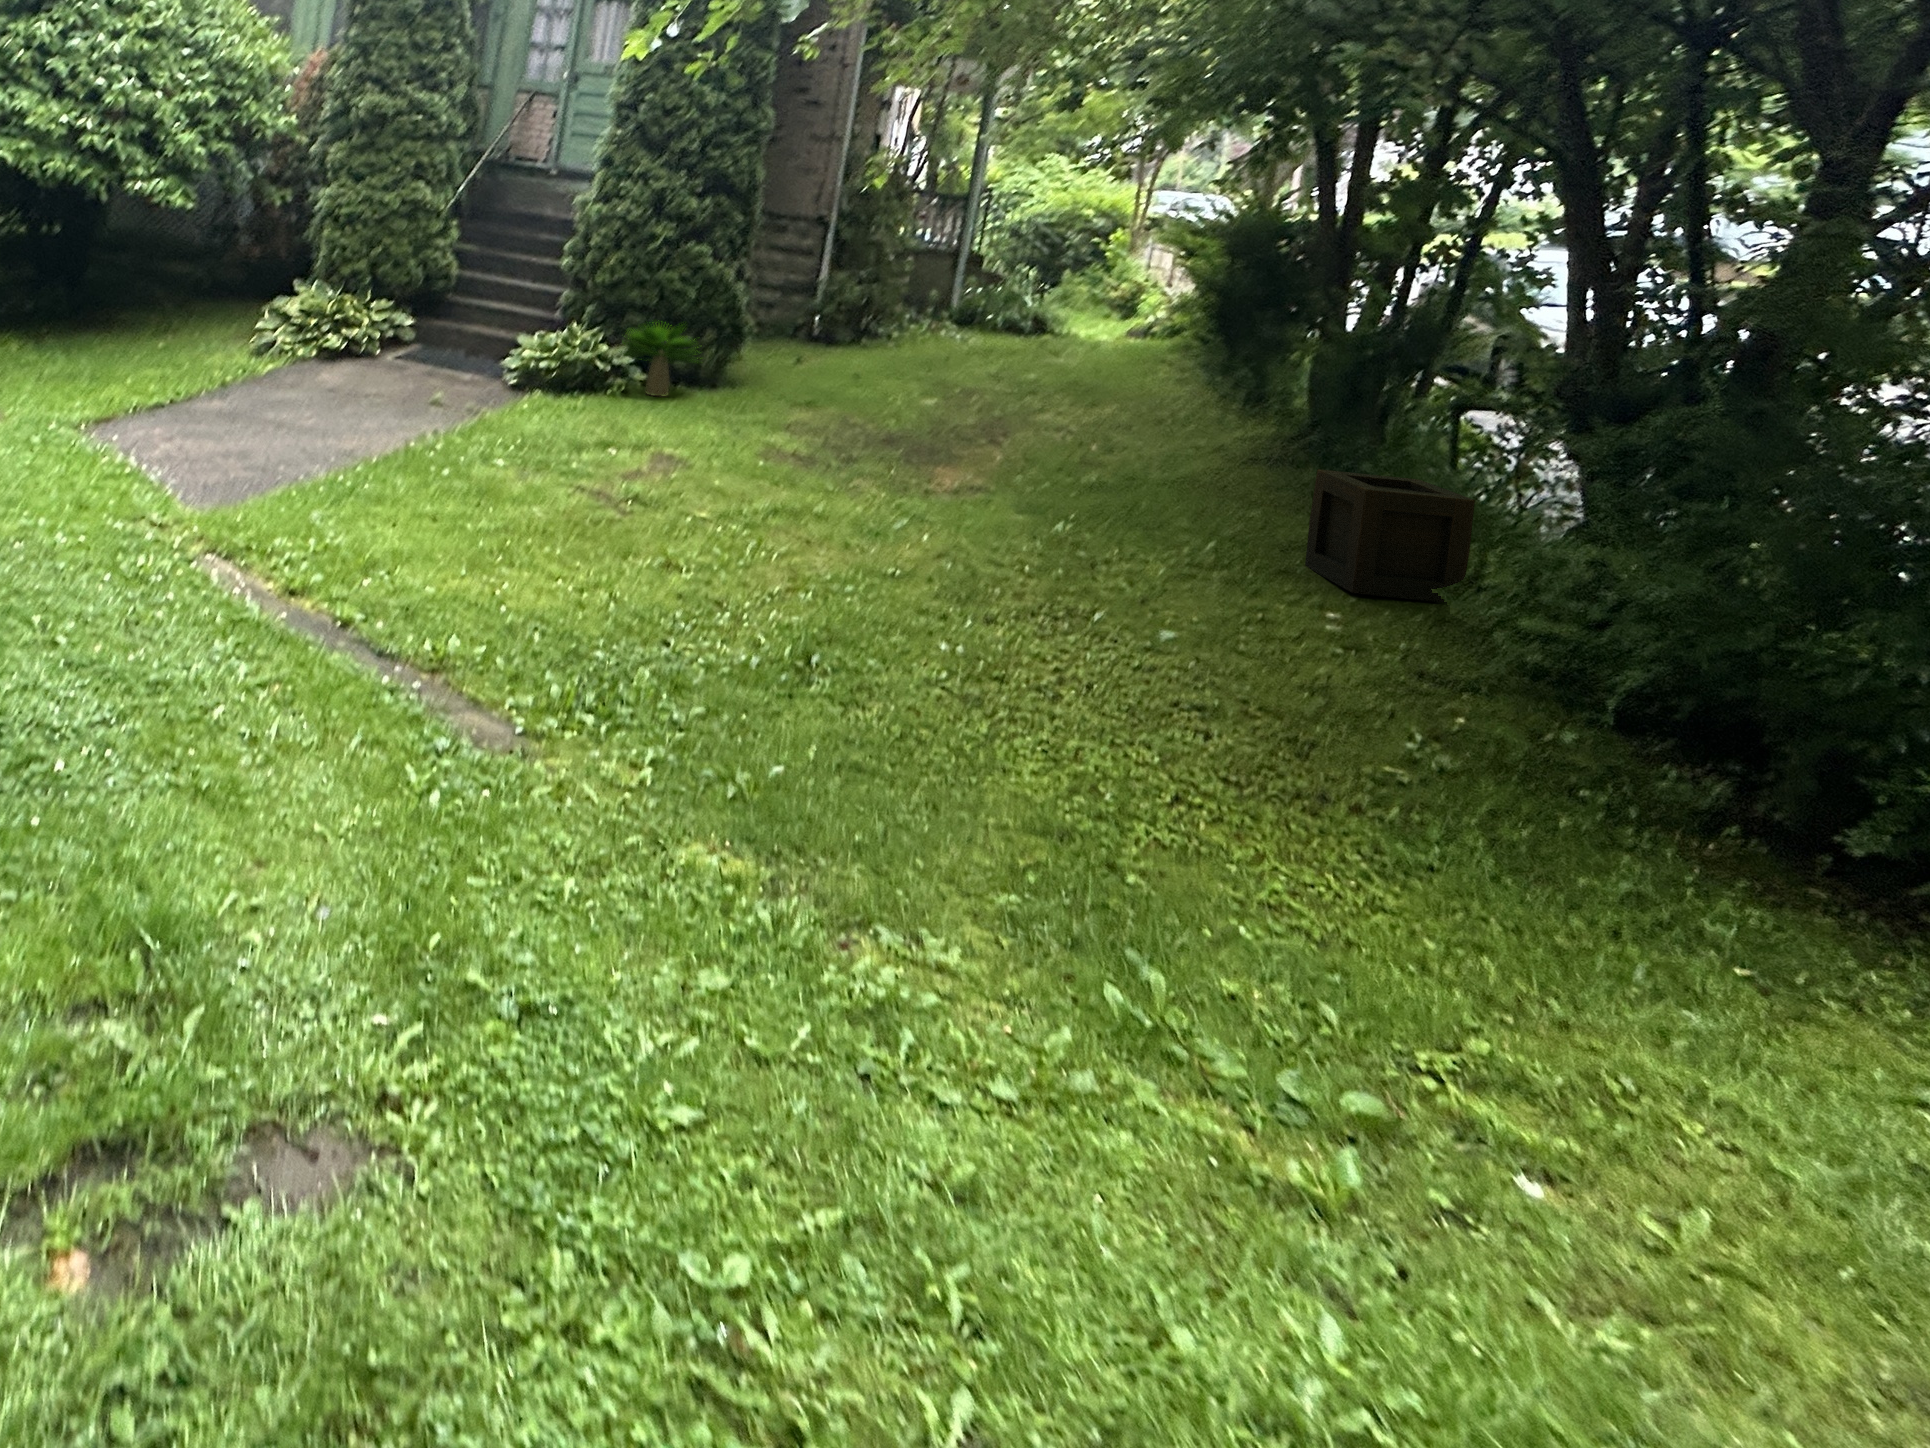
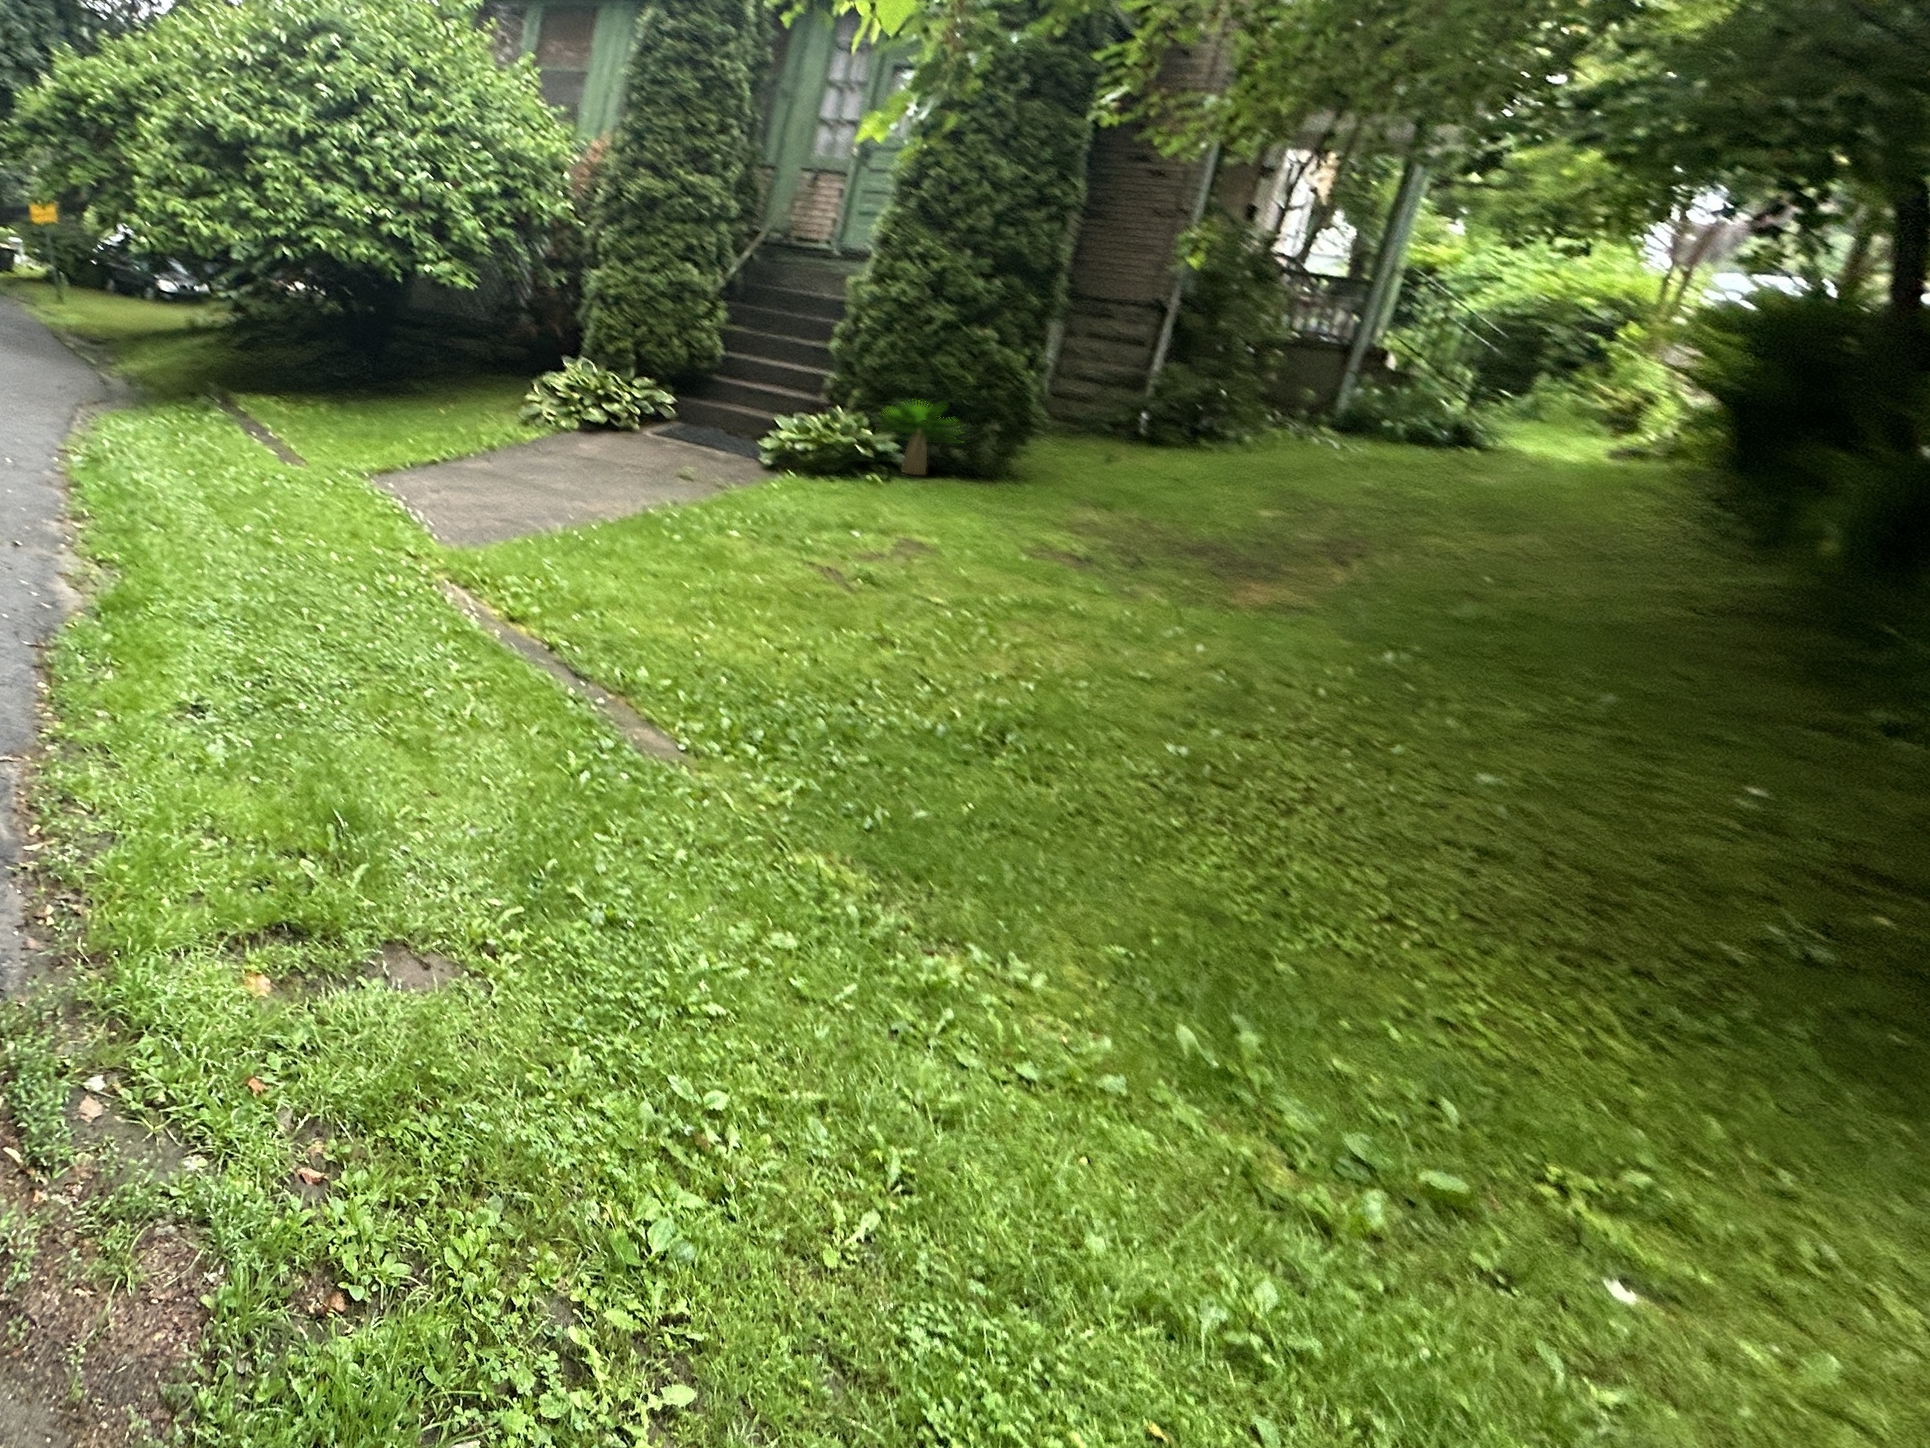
wooden crate: present [1305,469,1475,603] -> none [1638,579,1871,743]

